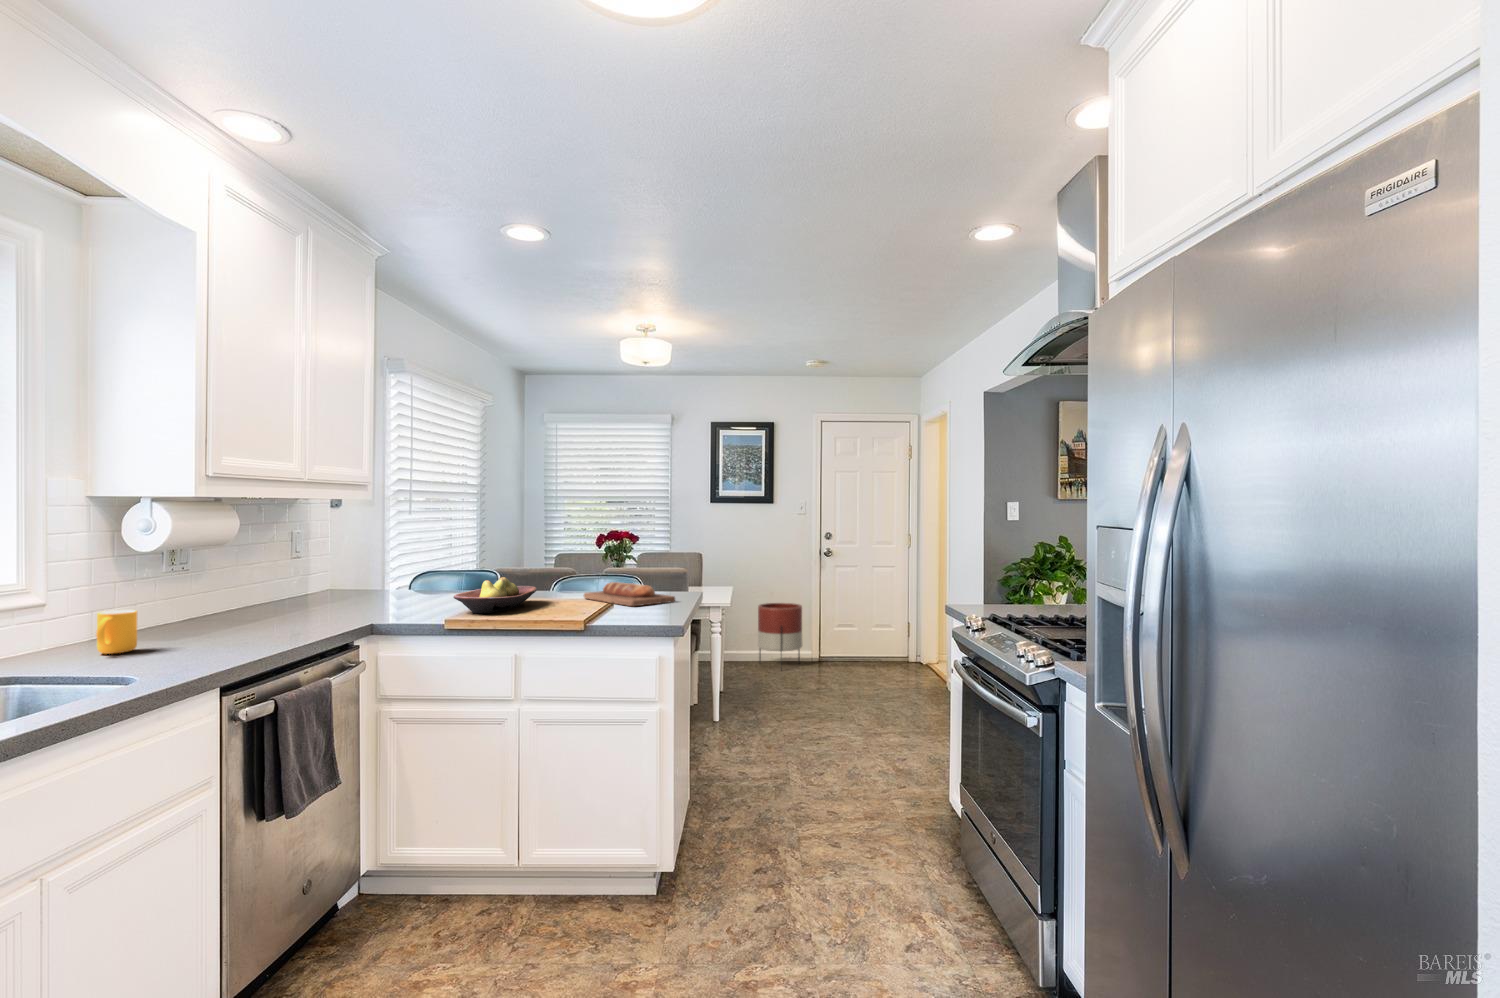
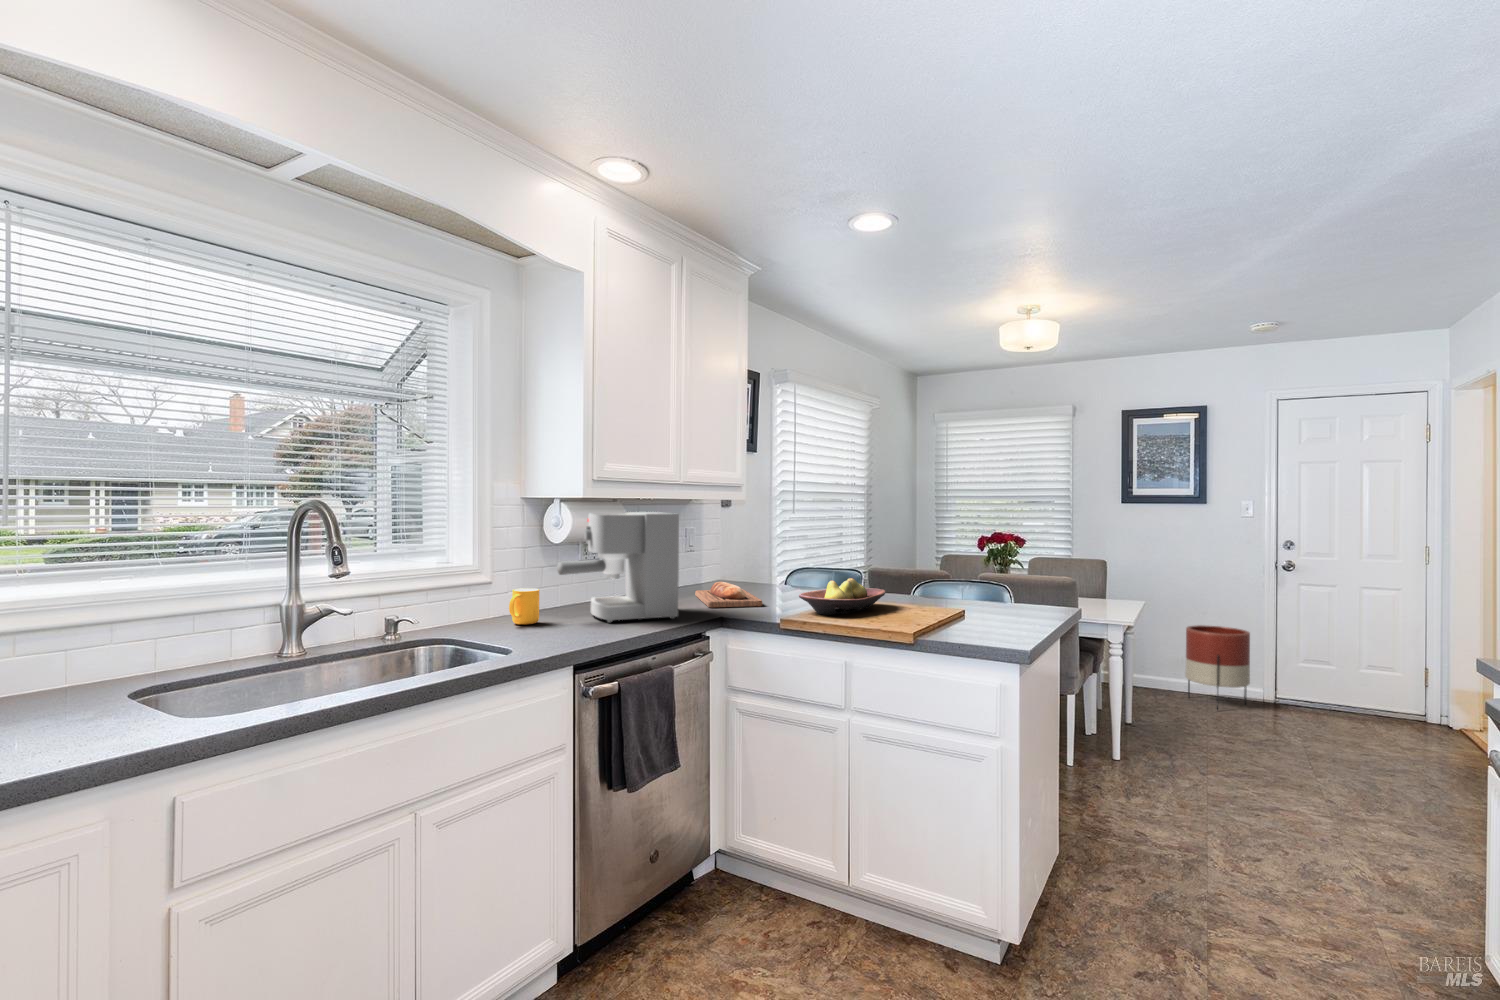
coffee maker: none [163,517,322,641] -> present [557,512,679,623]
bread loaf: present [584,582,675,606] -> present [695,582,762,607]

